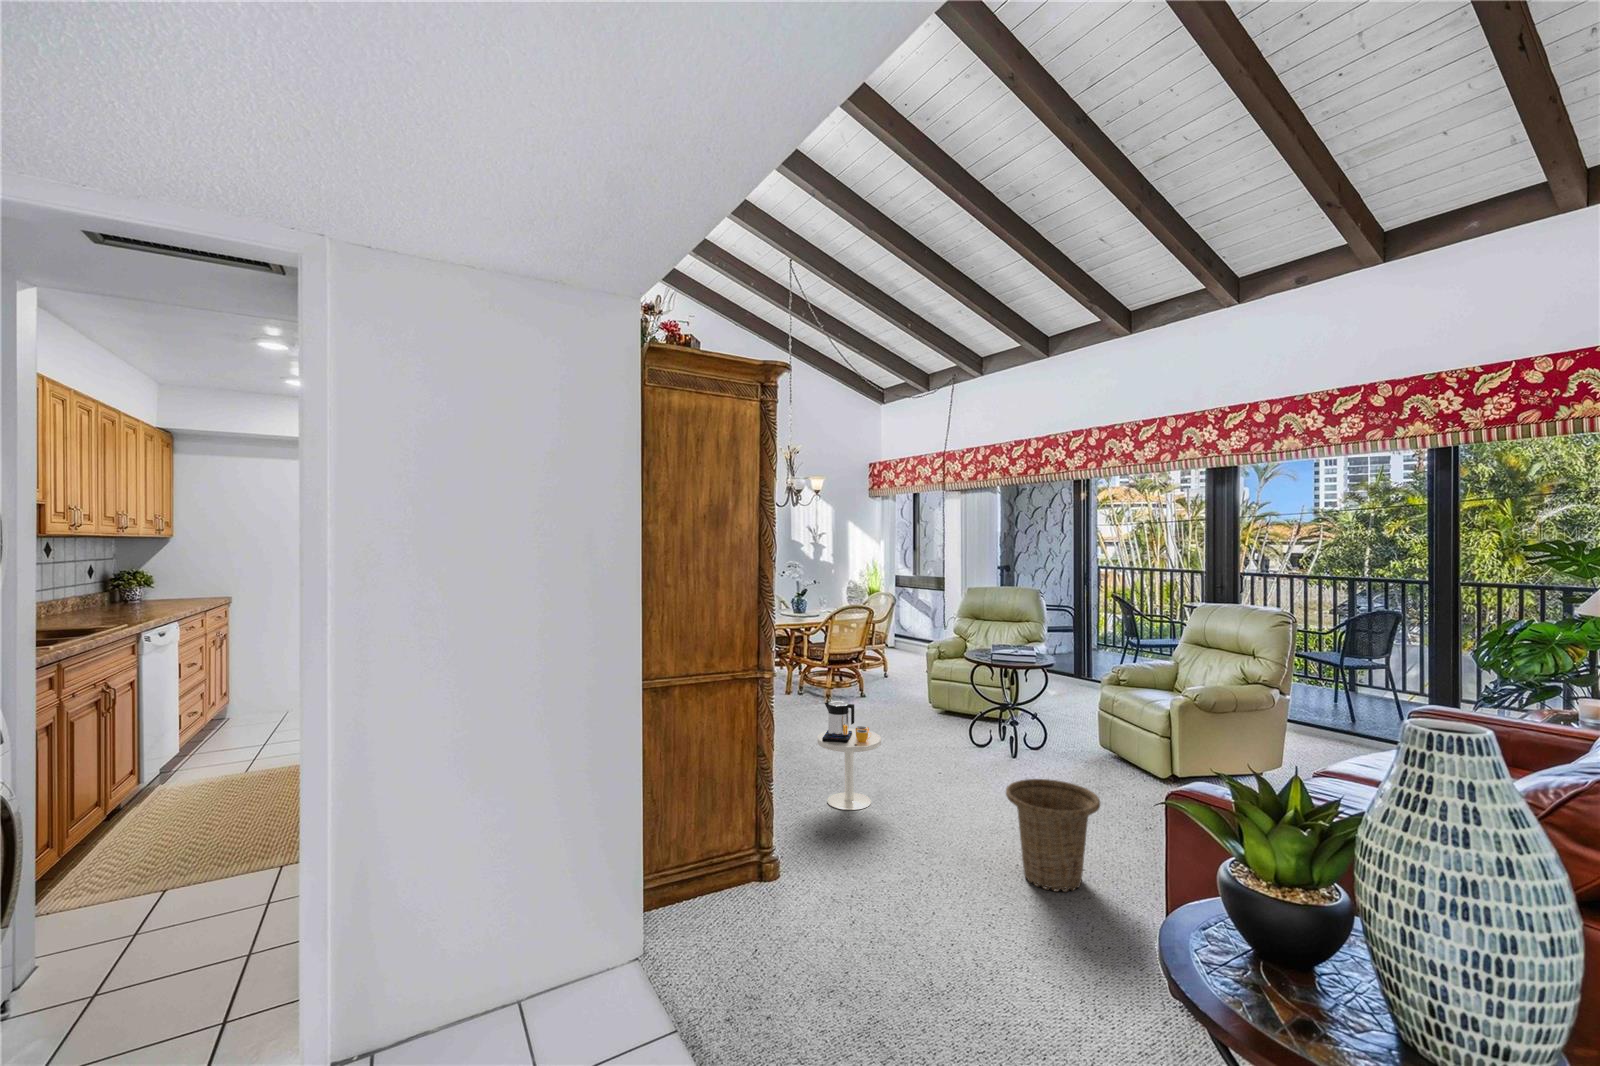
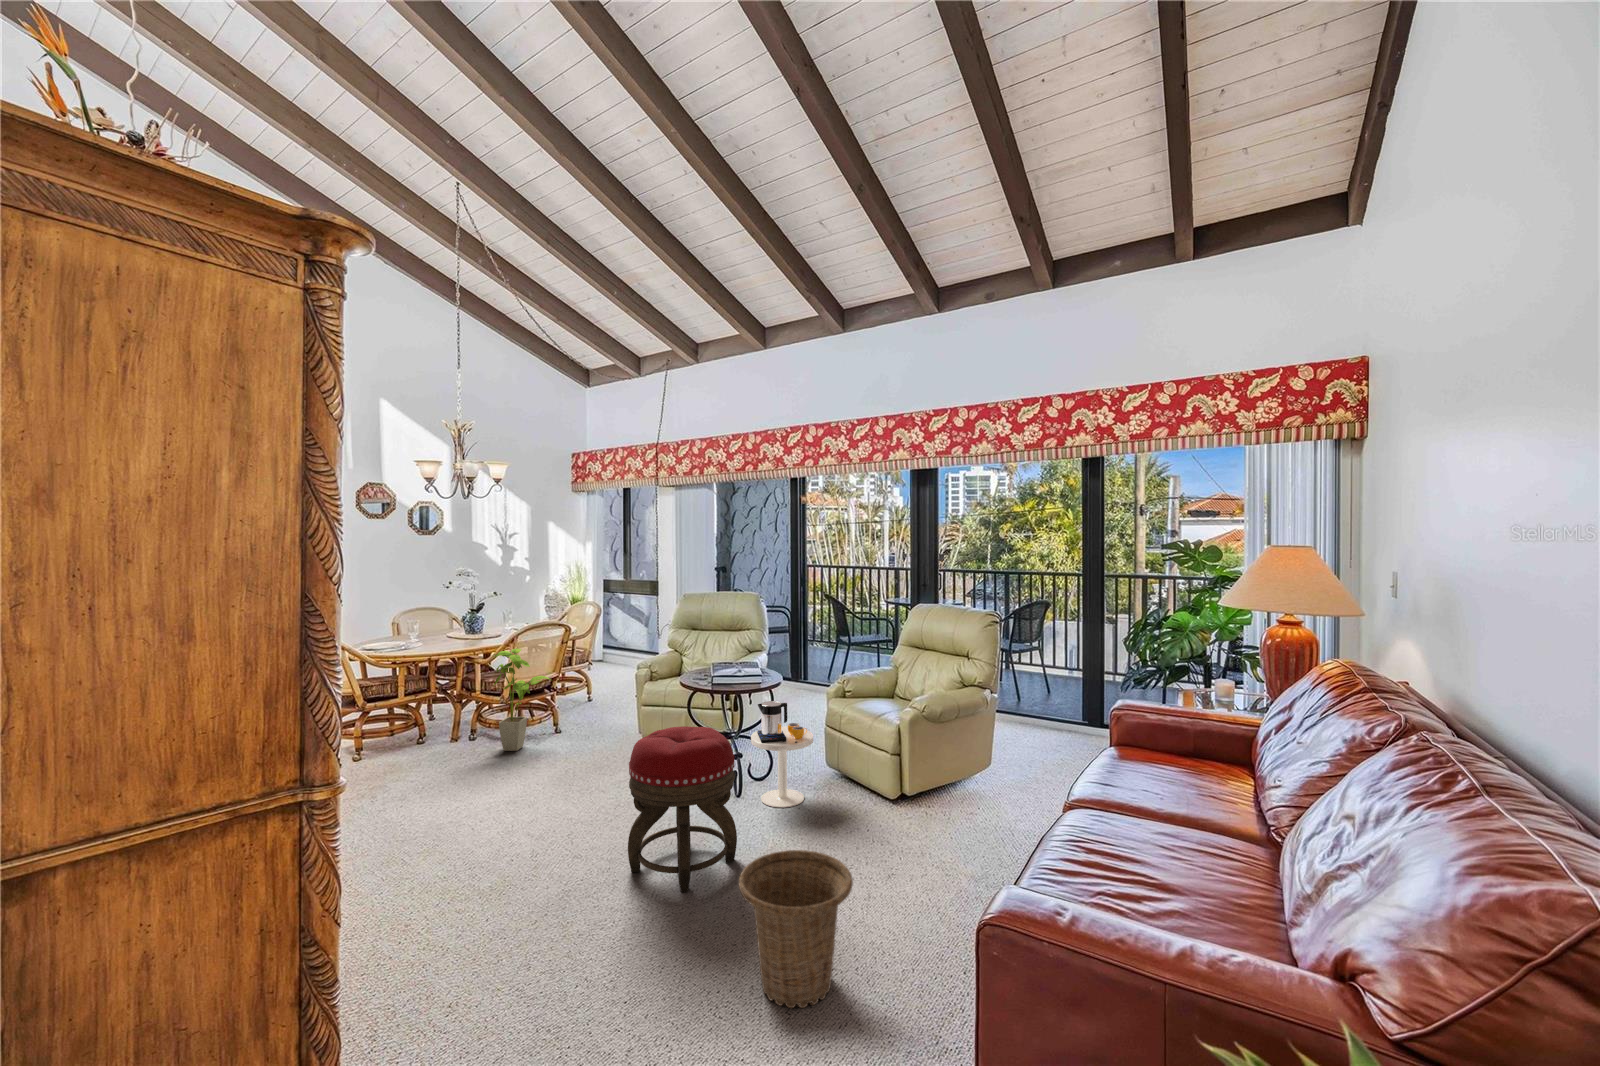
house plant: none [813,624,858,707] -> present [493,648,550,751]
footstool: none [921,686,1010,812] -> present [628,726,737,892]
side table: present [817,701,881,810] -> present [751,701,813,807]

